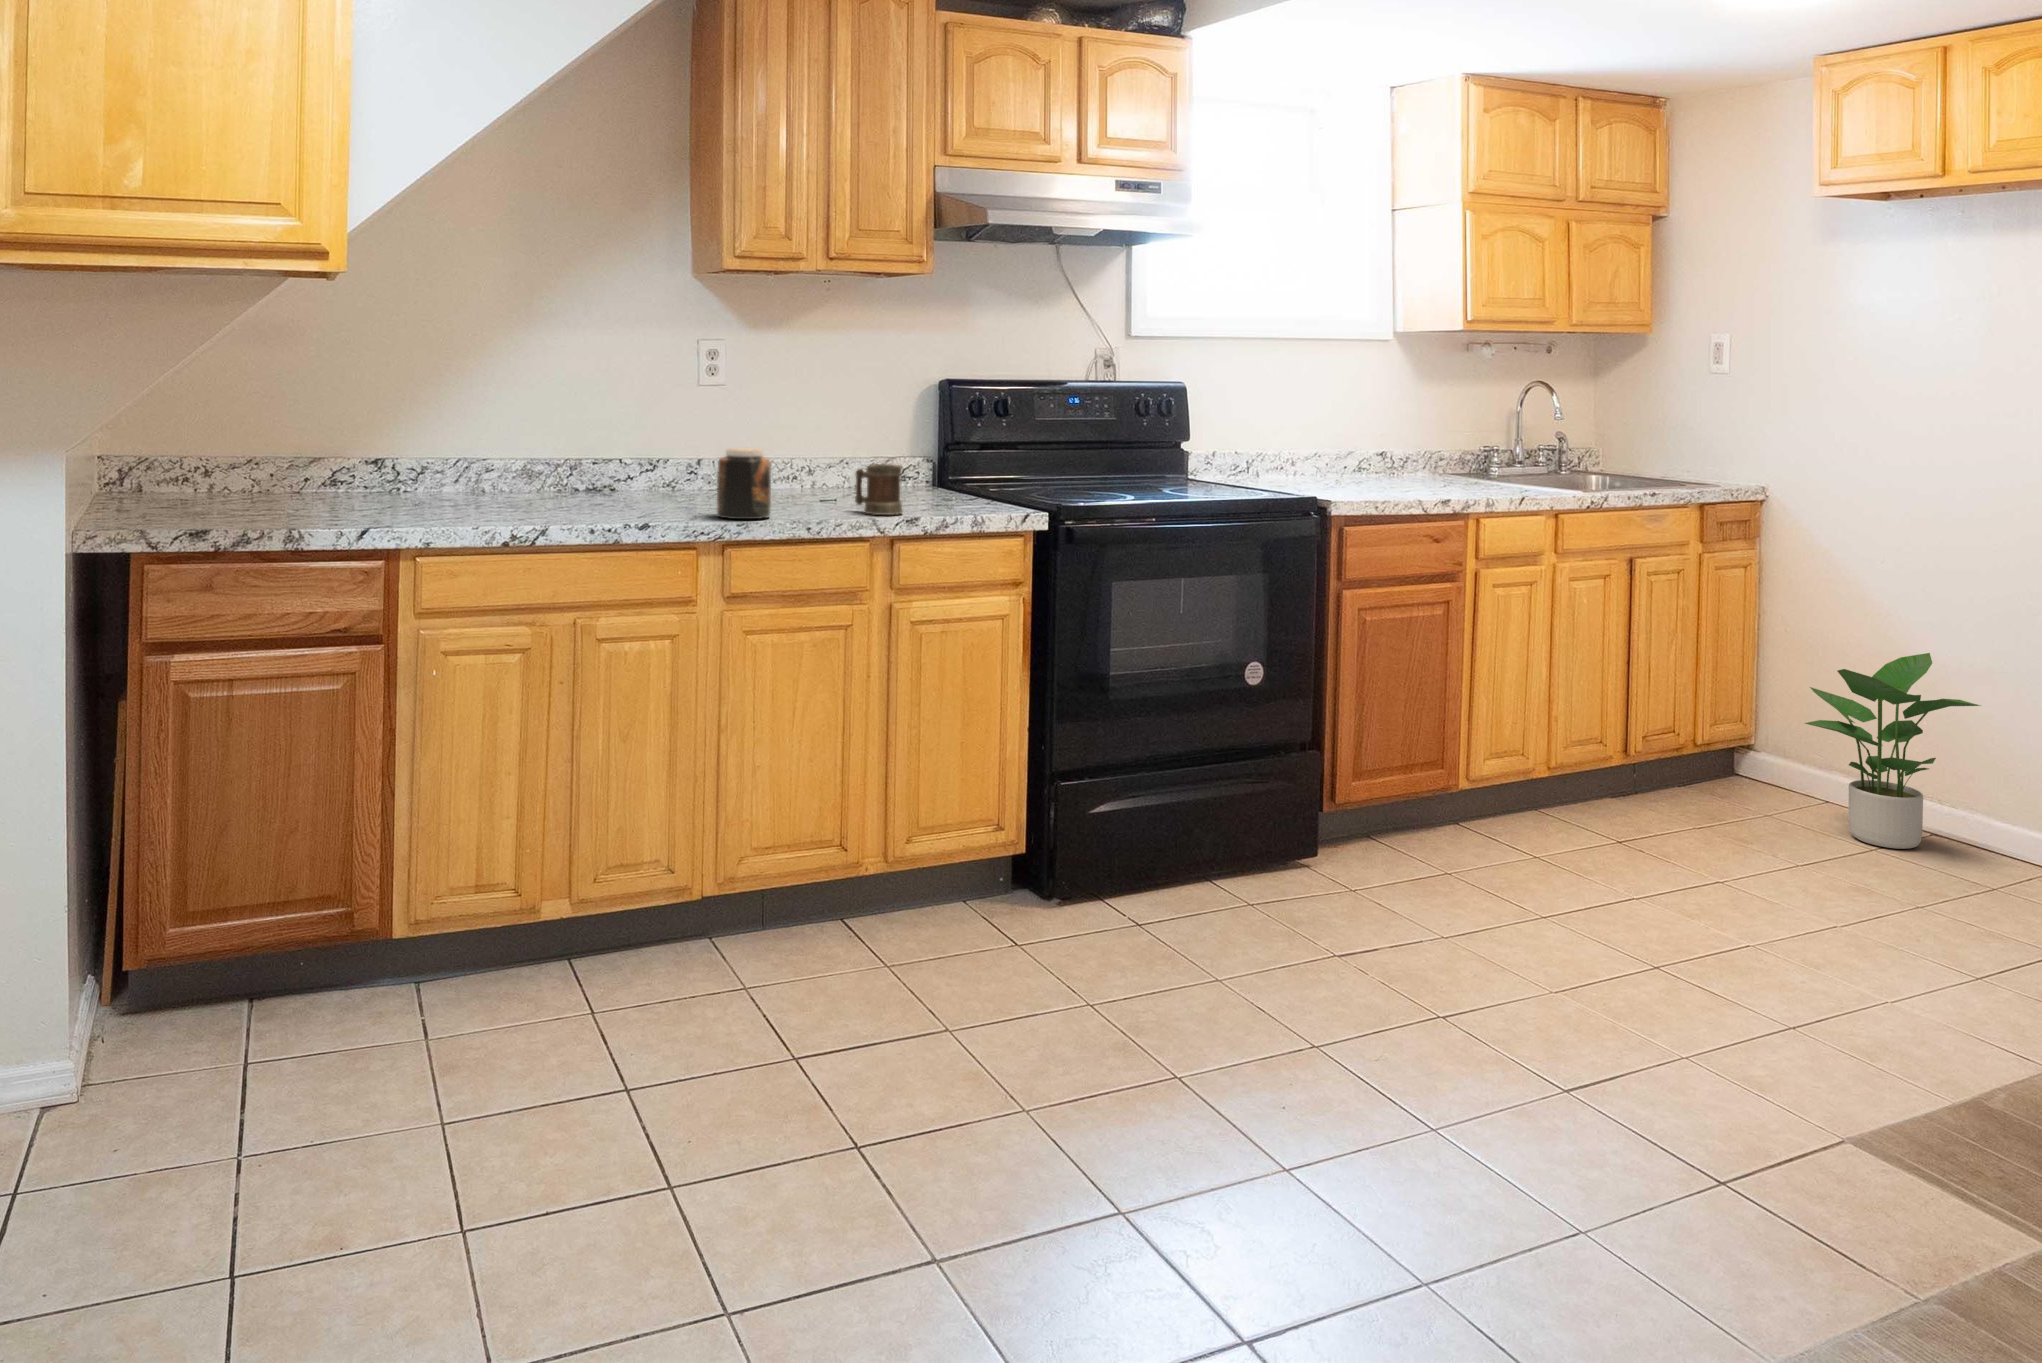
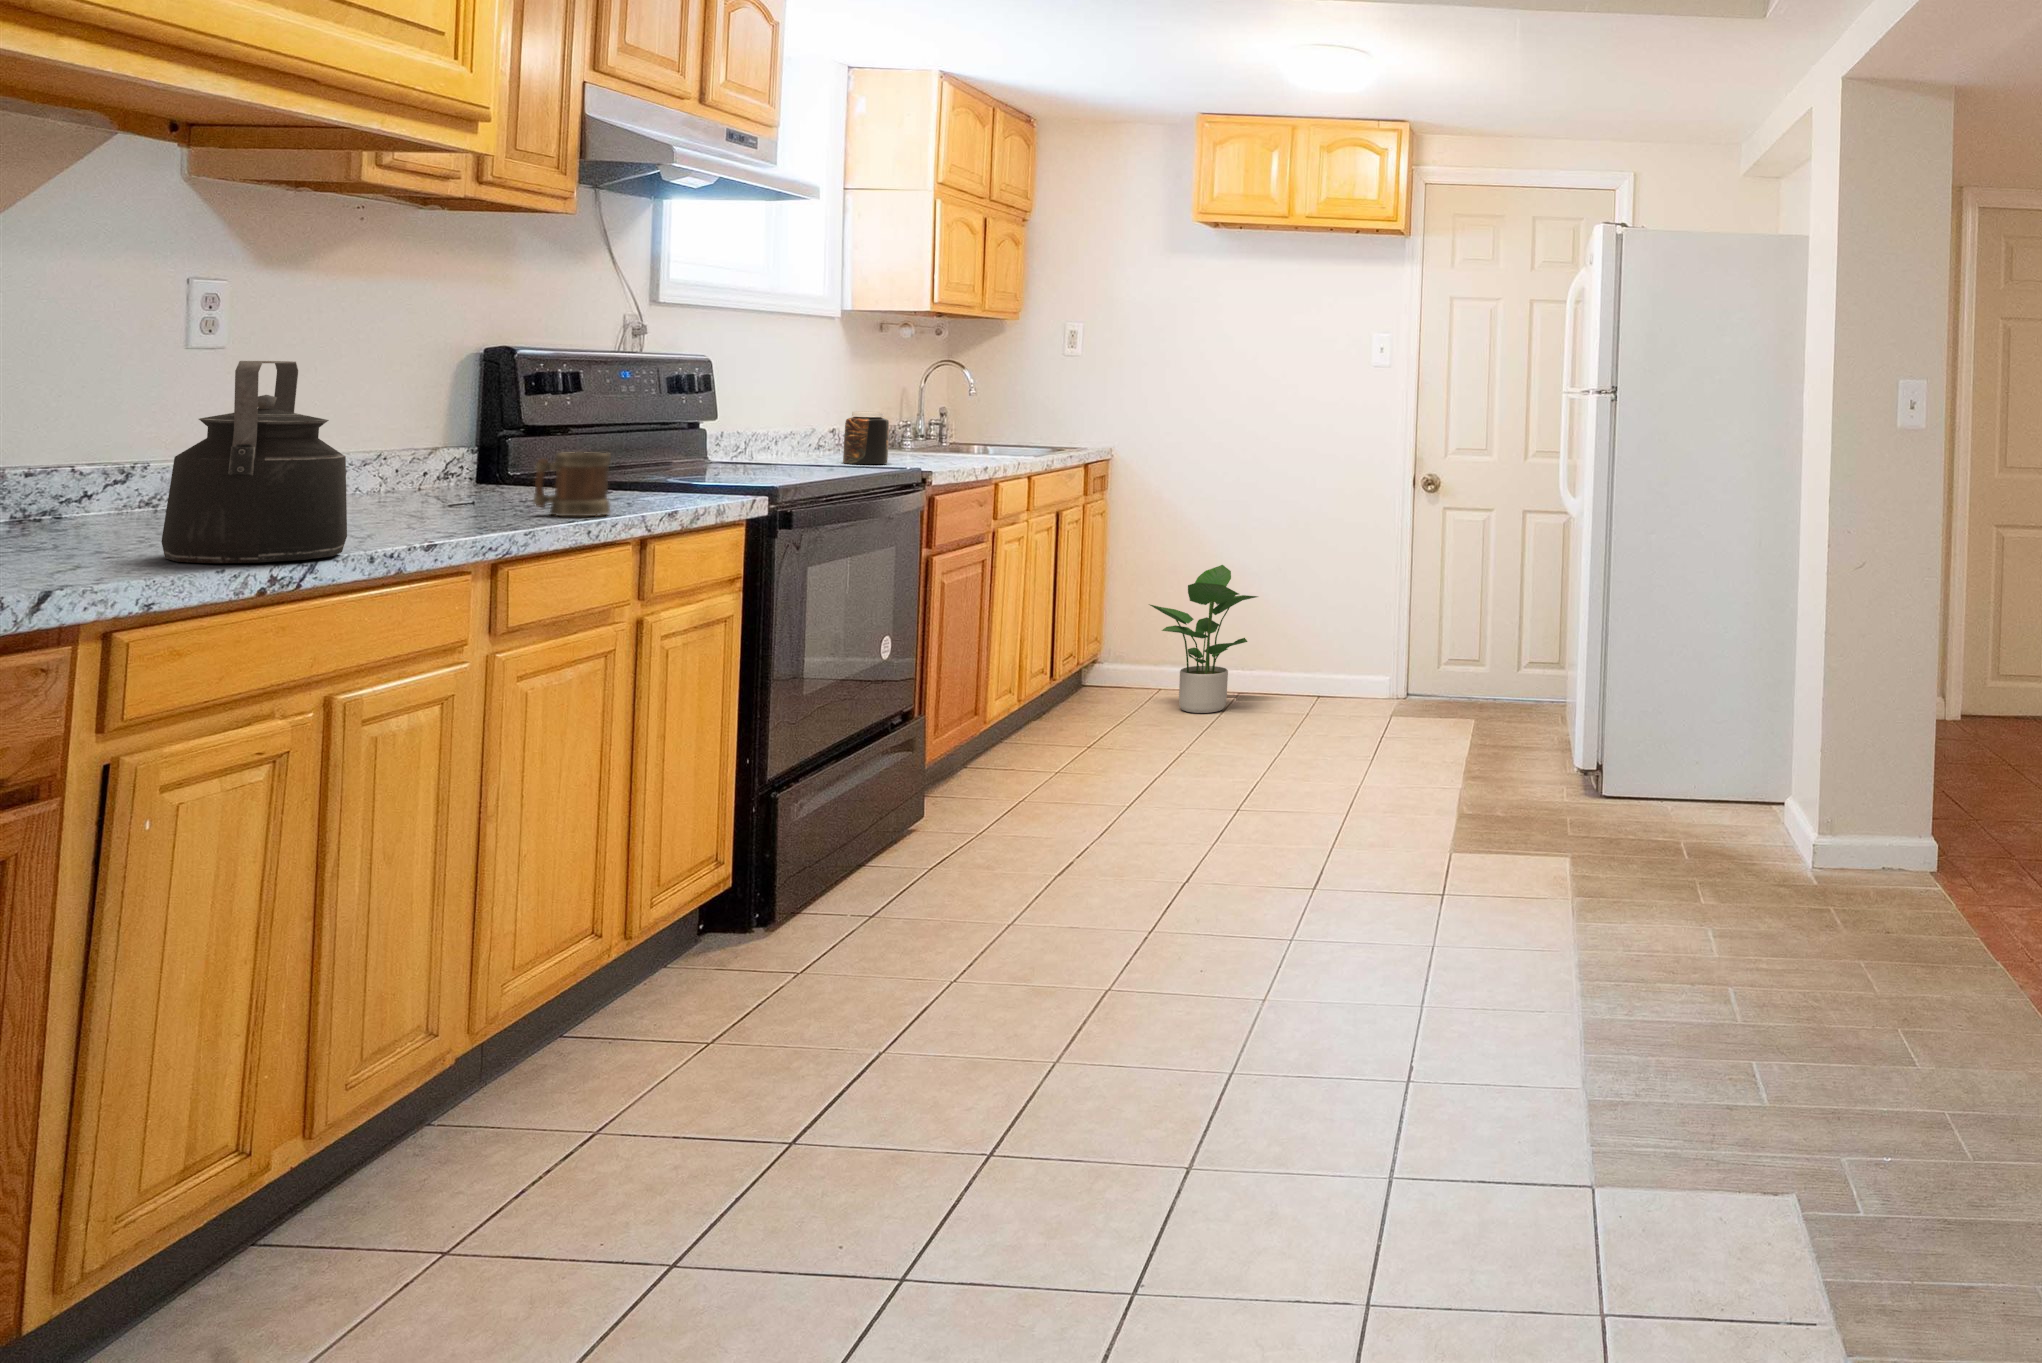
kettle: none [536,397,653,527] -> present [161,361,347,563]
jar: present [717,448,771,519] -> present [843,412,889,464]

